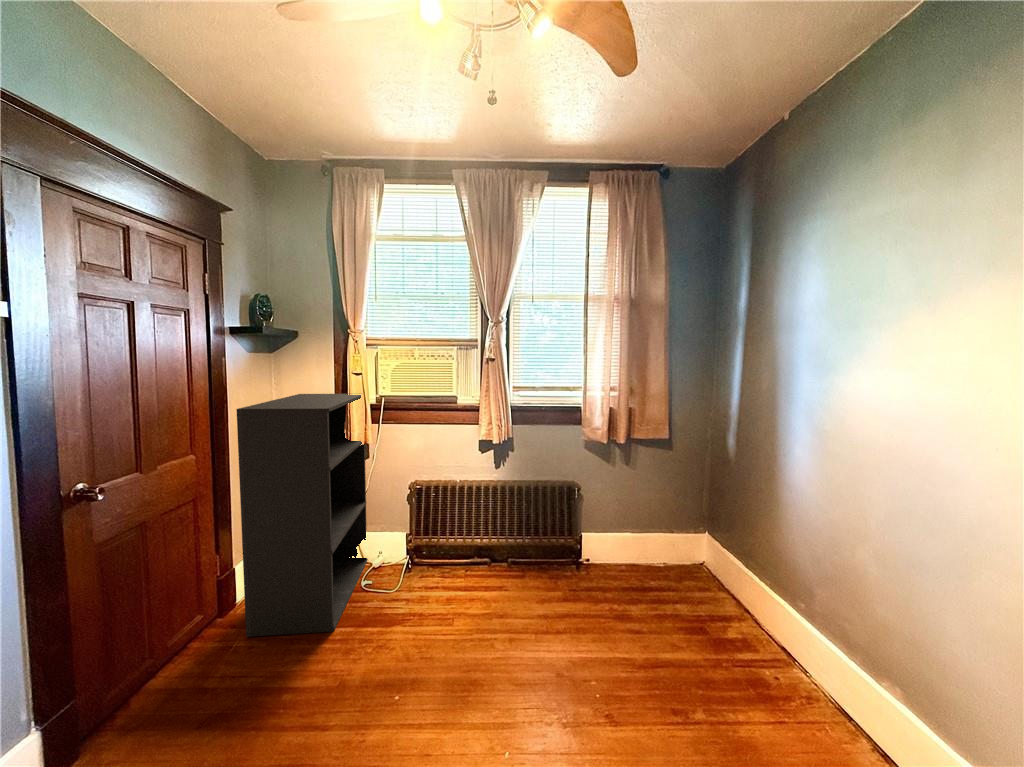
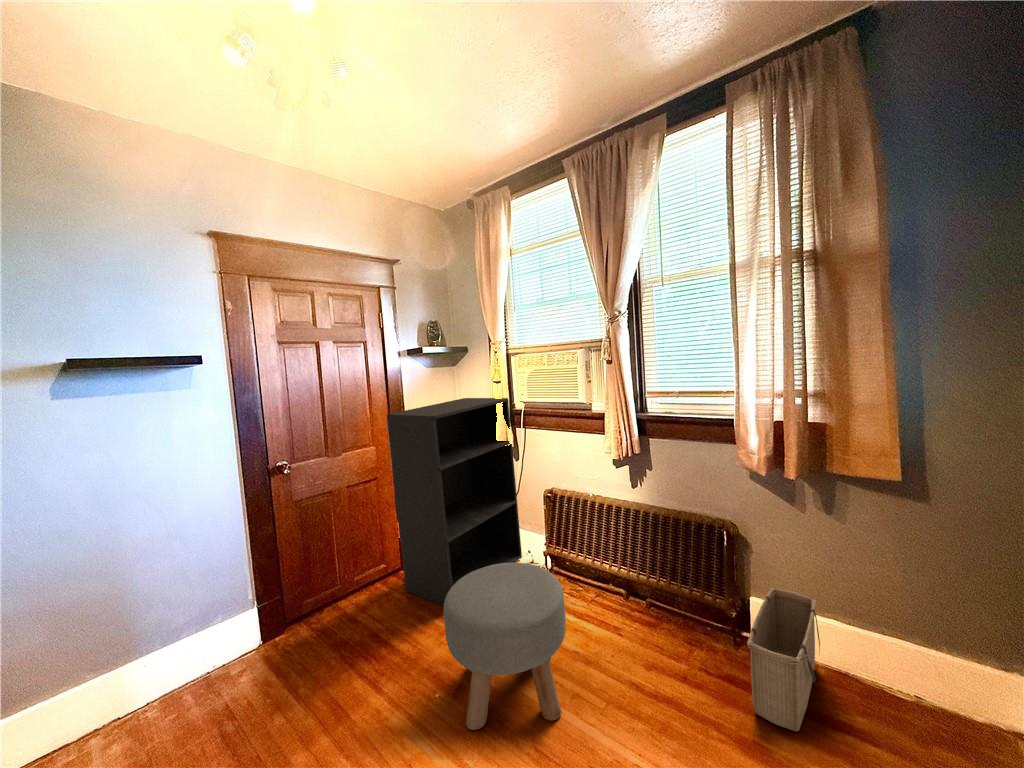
basket: none [599,520,646,602] -> present [747,588,820,731]
ottoman: none [398,545,515,713] -> present [443,563,566,730]

